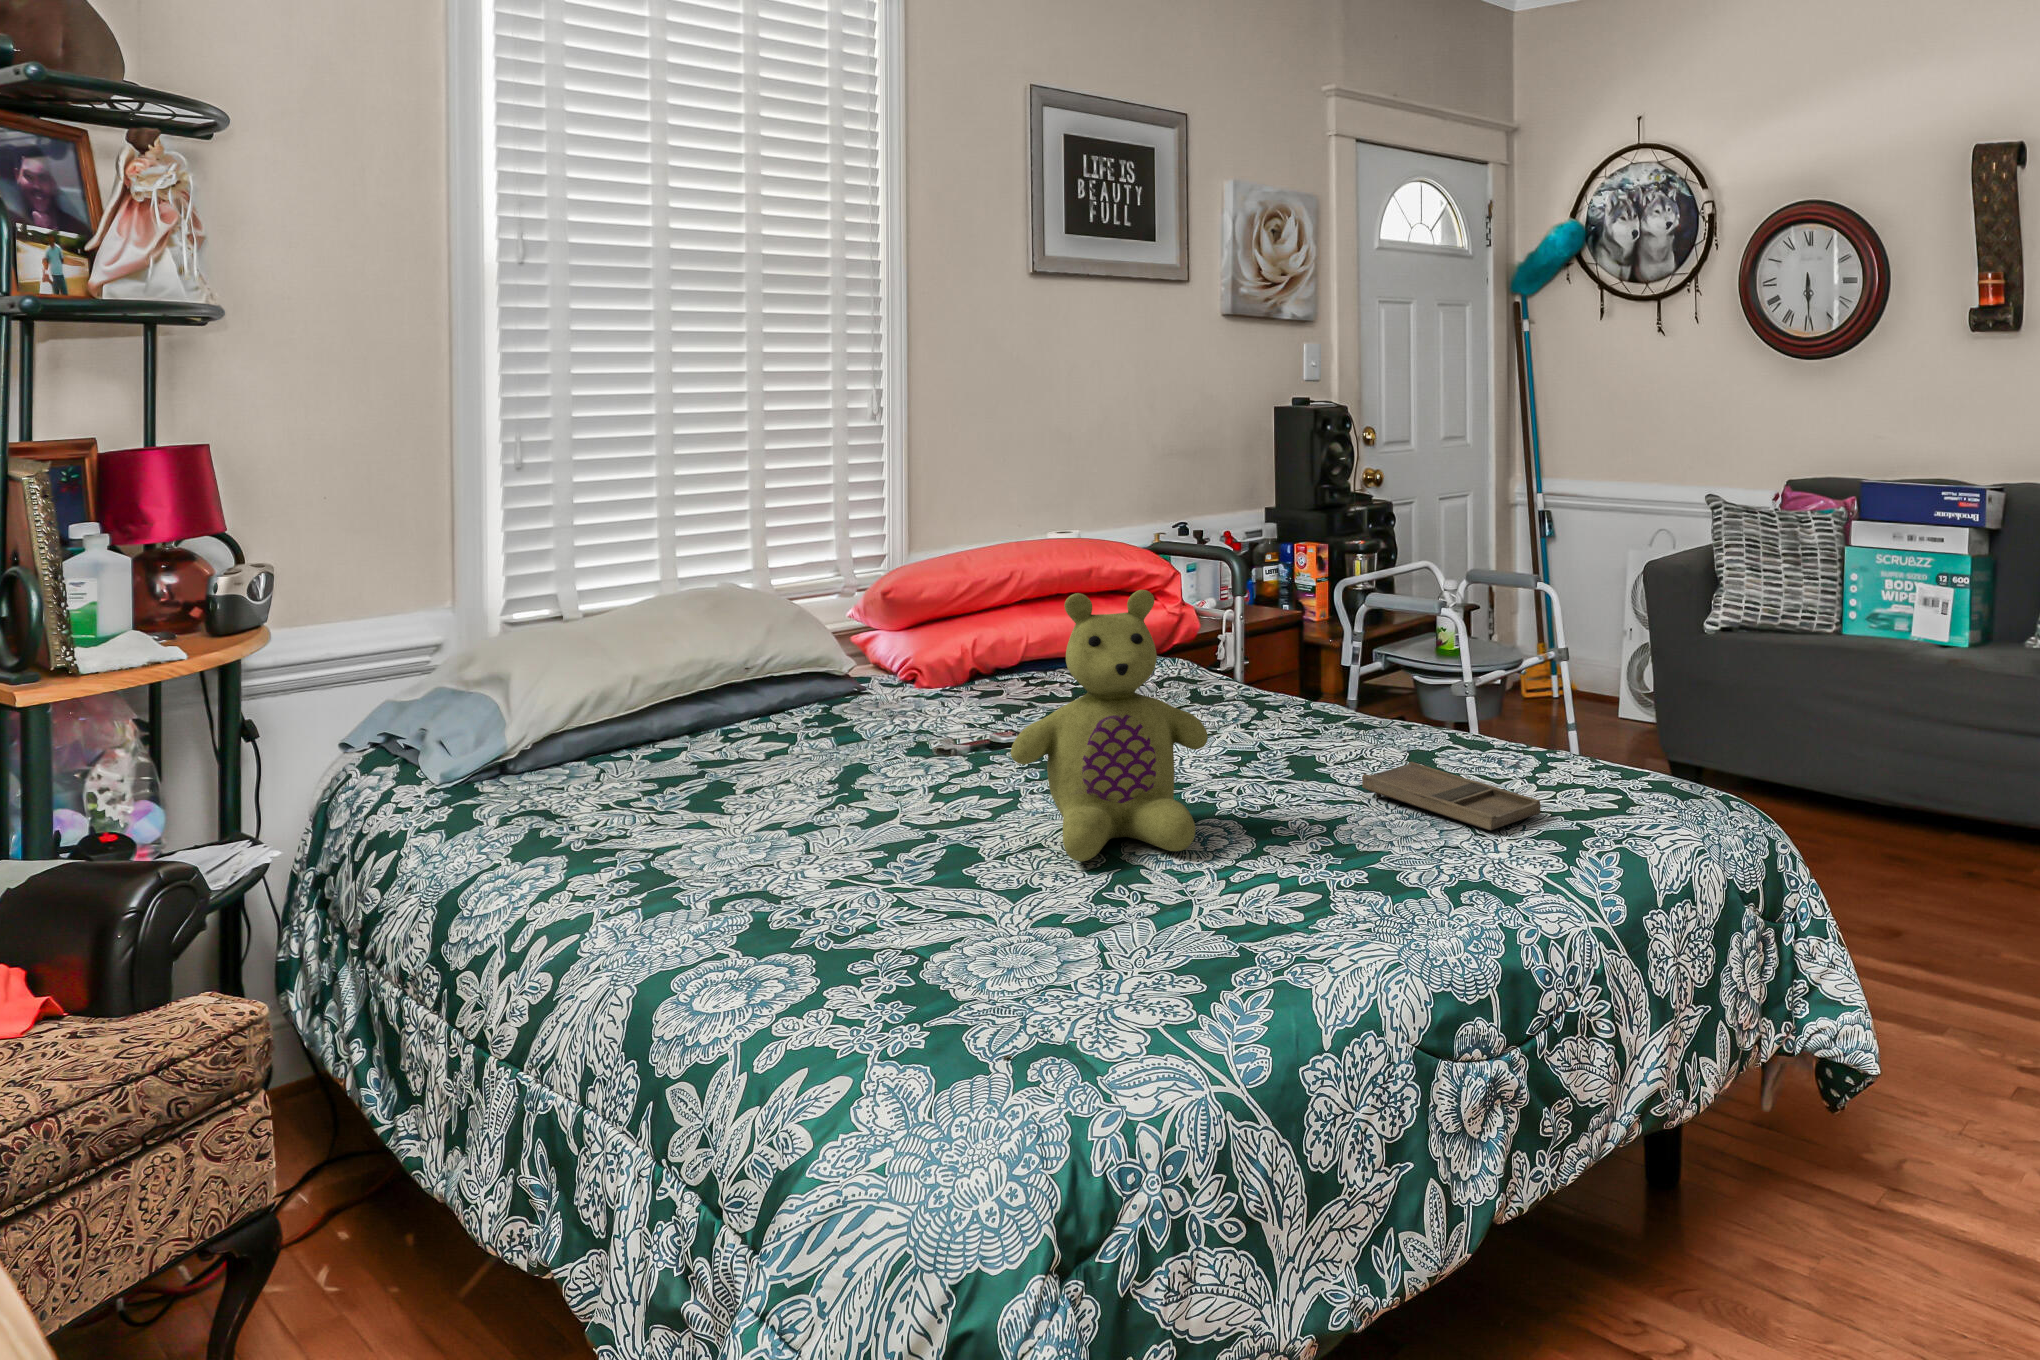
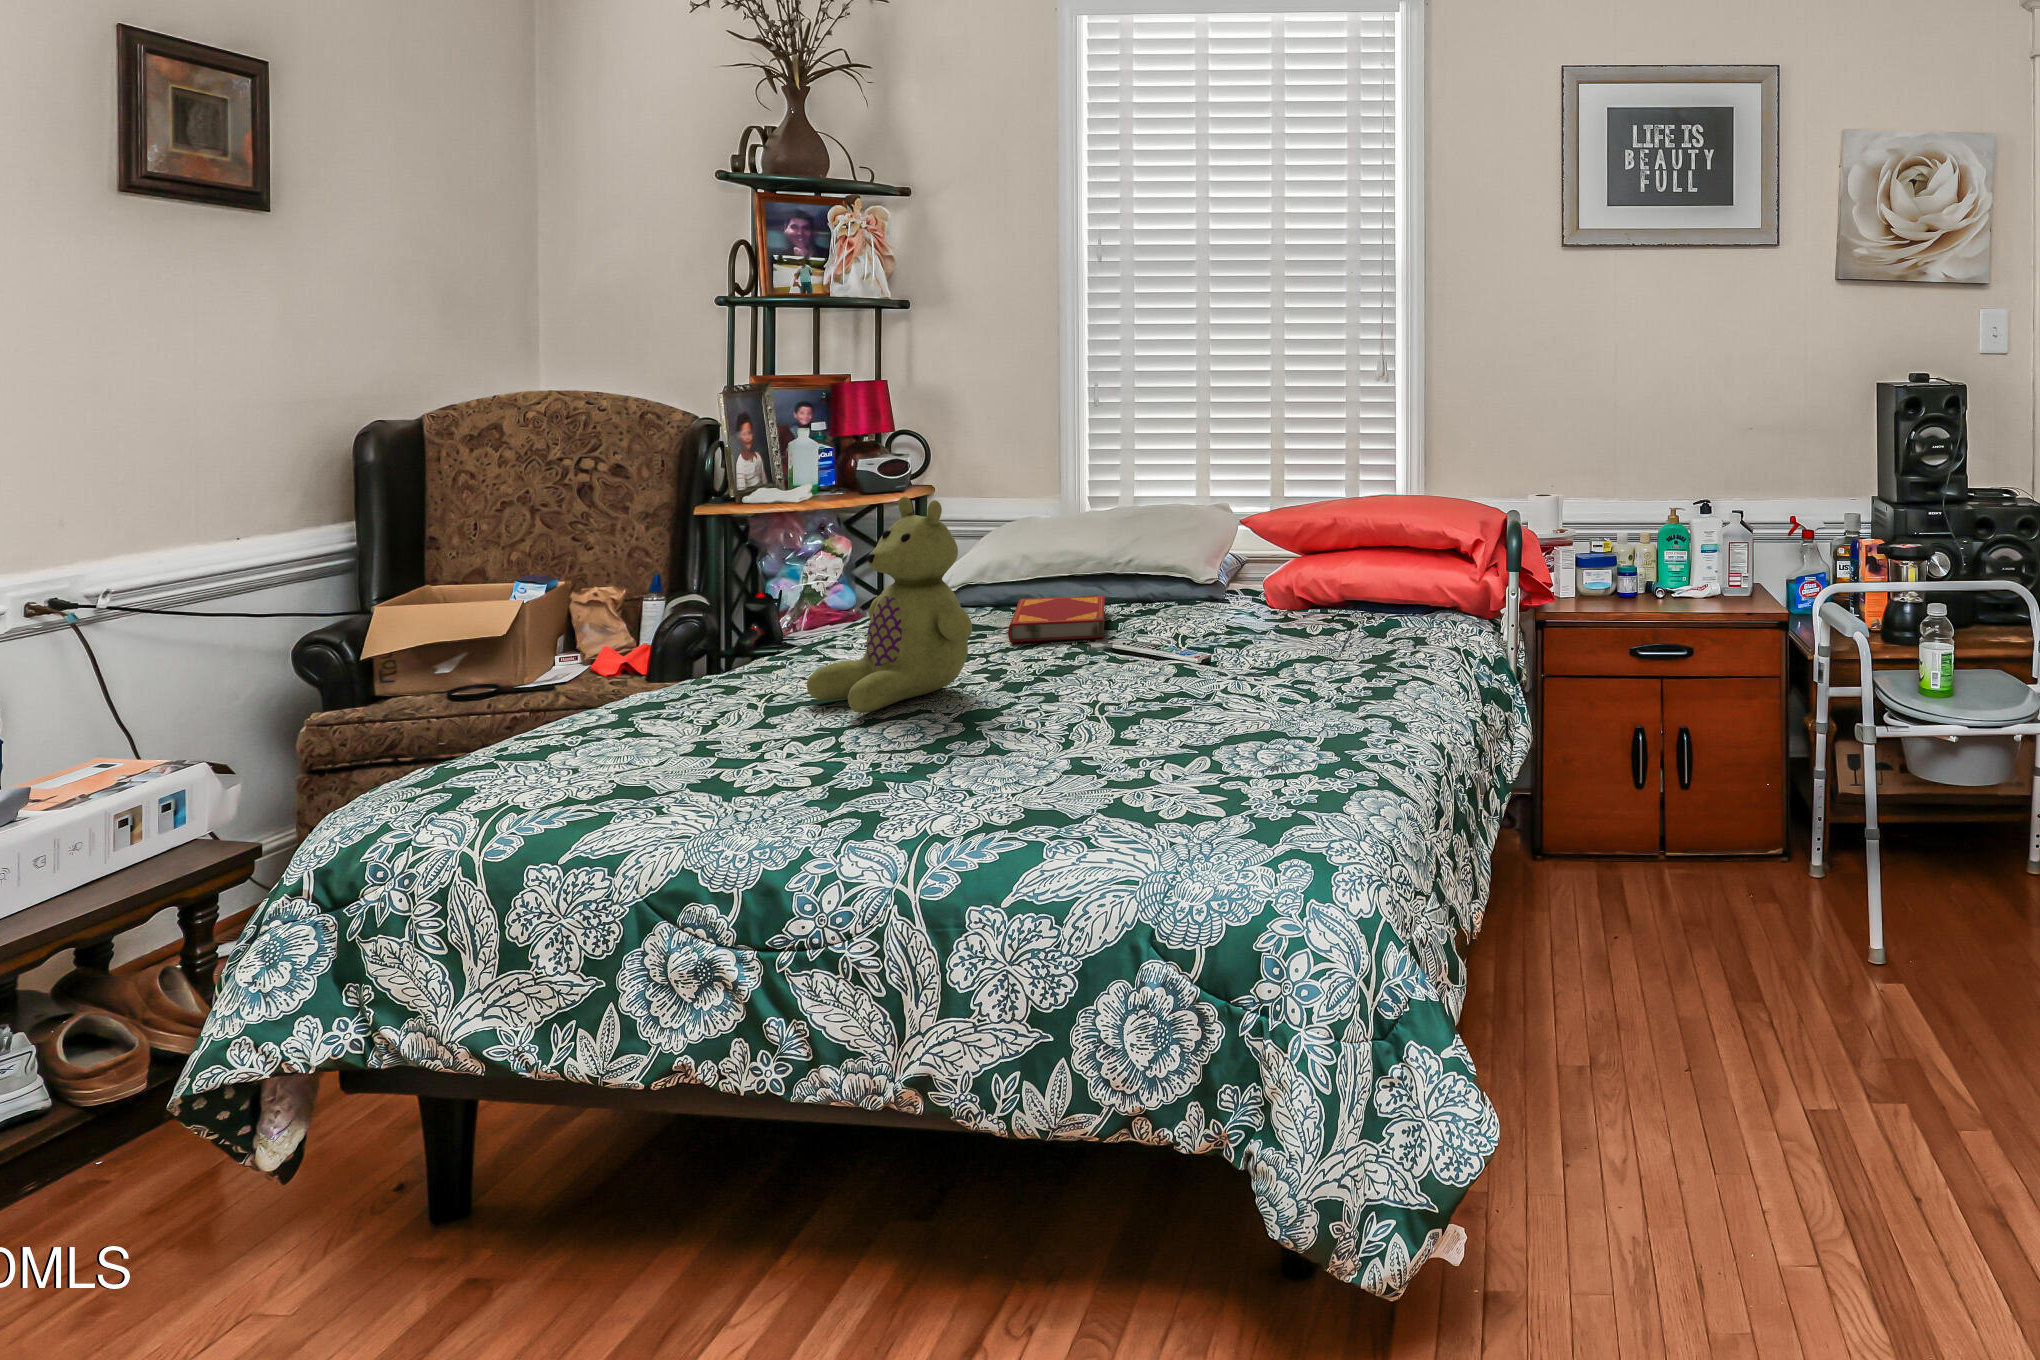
hardback book: none [828,721,1031,781] -> present [1008,596,1105,642]
tray: present [1362,762,1541,830] -> none [986,704,1137,779]

